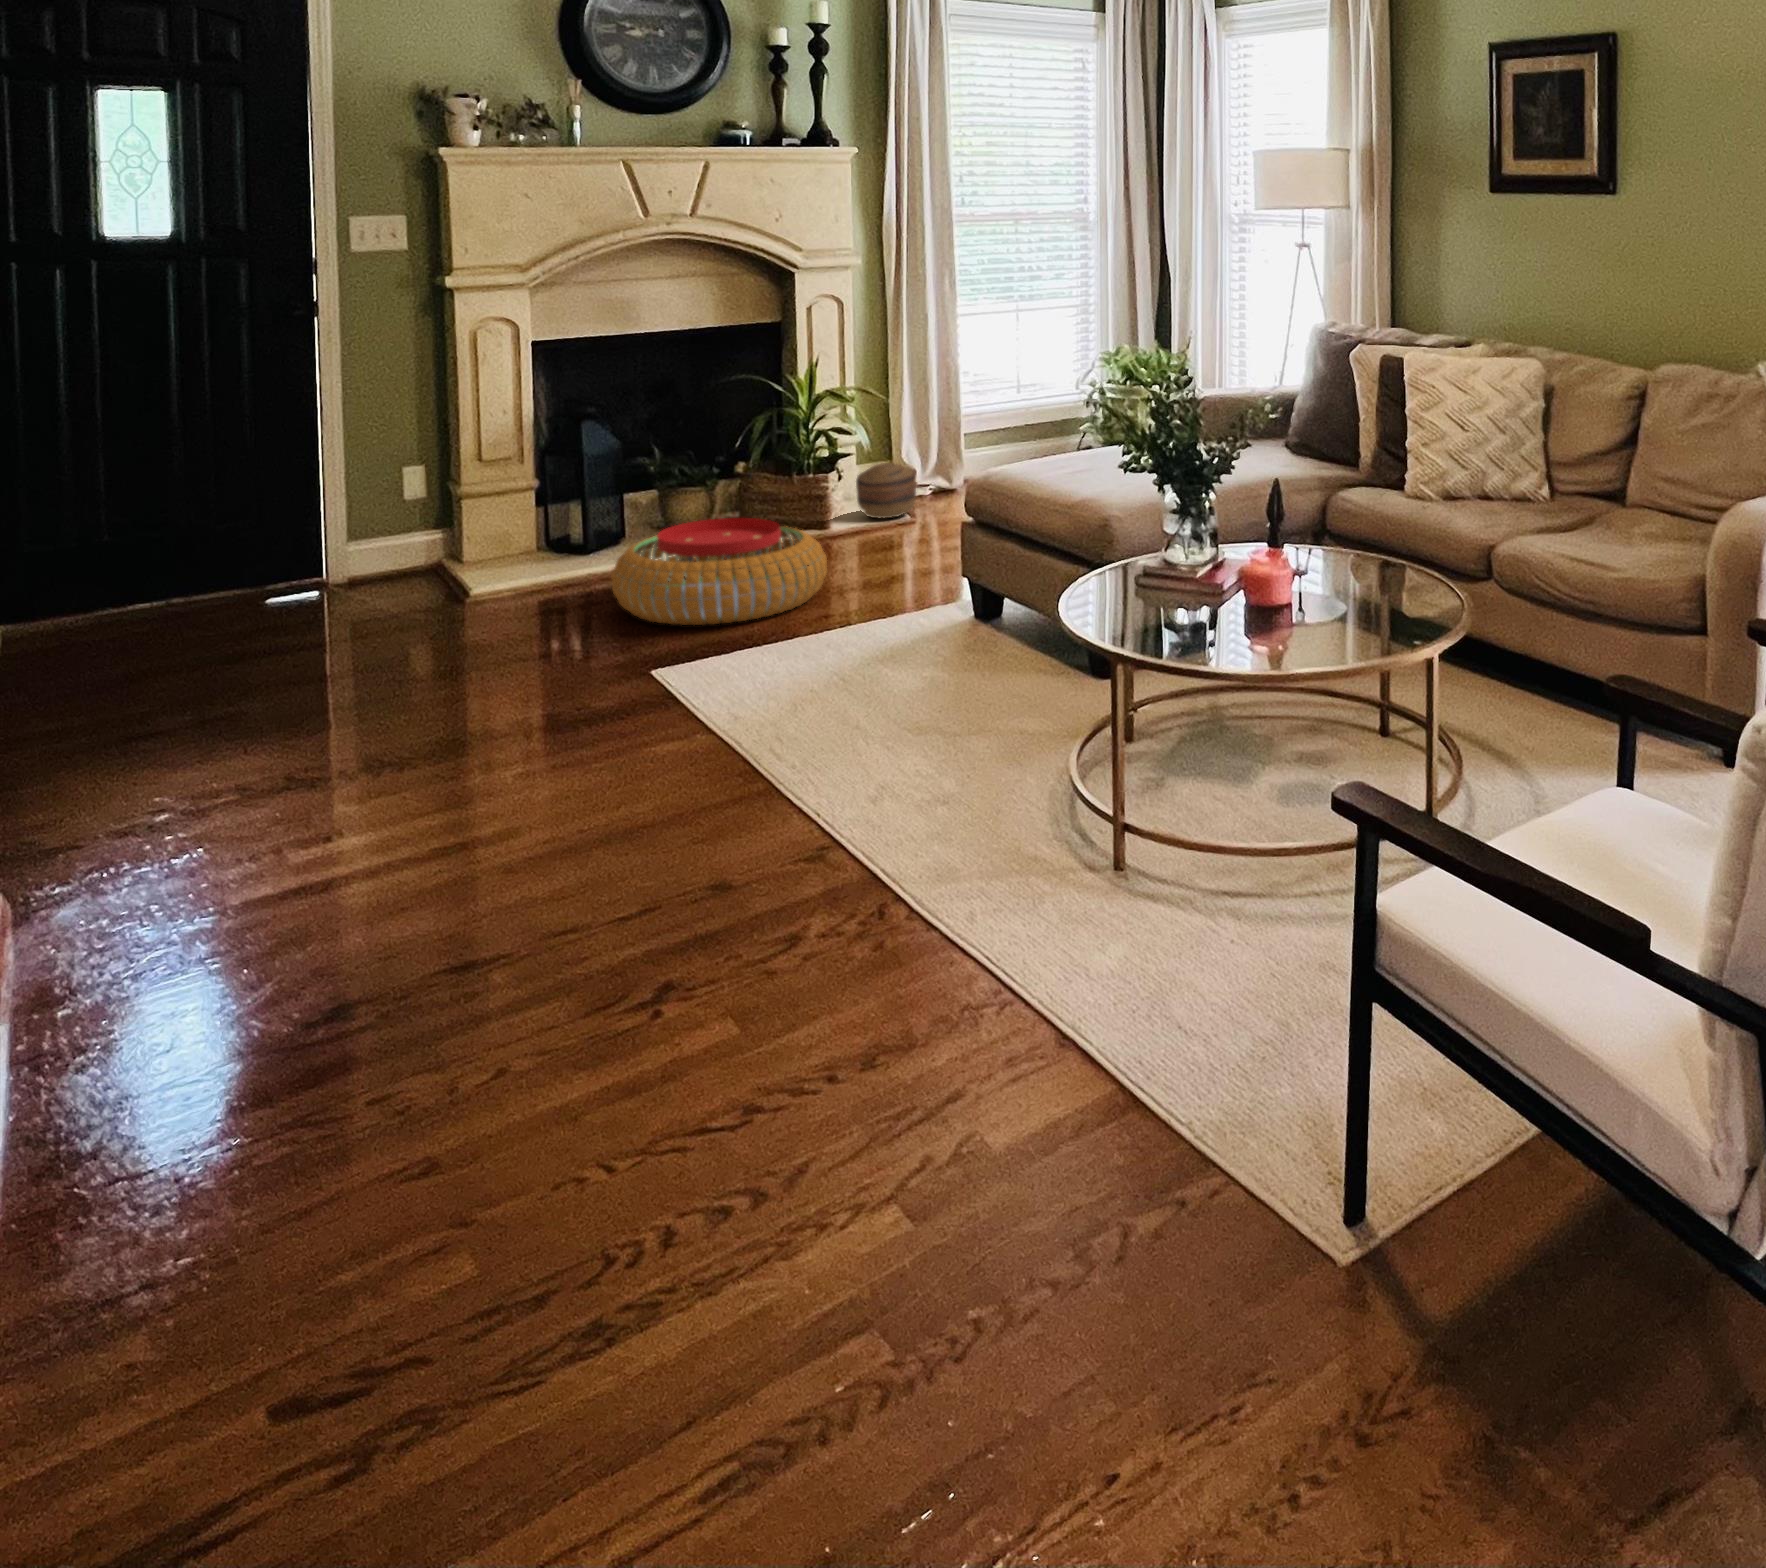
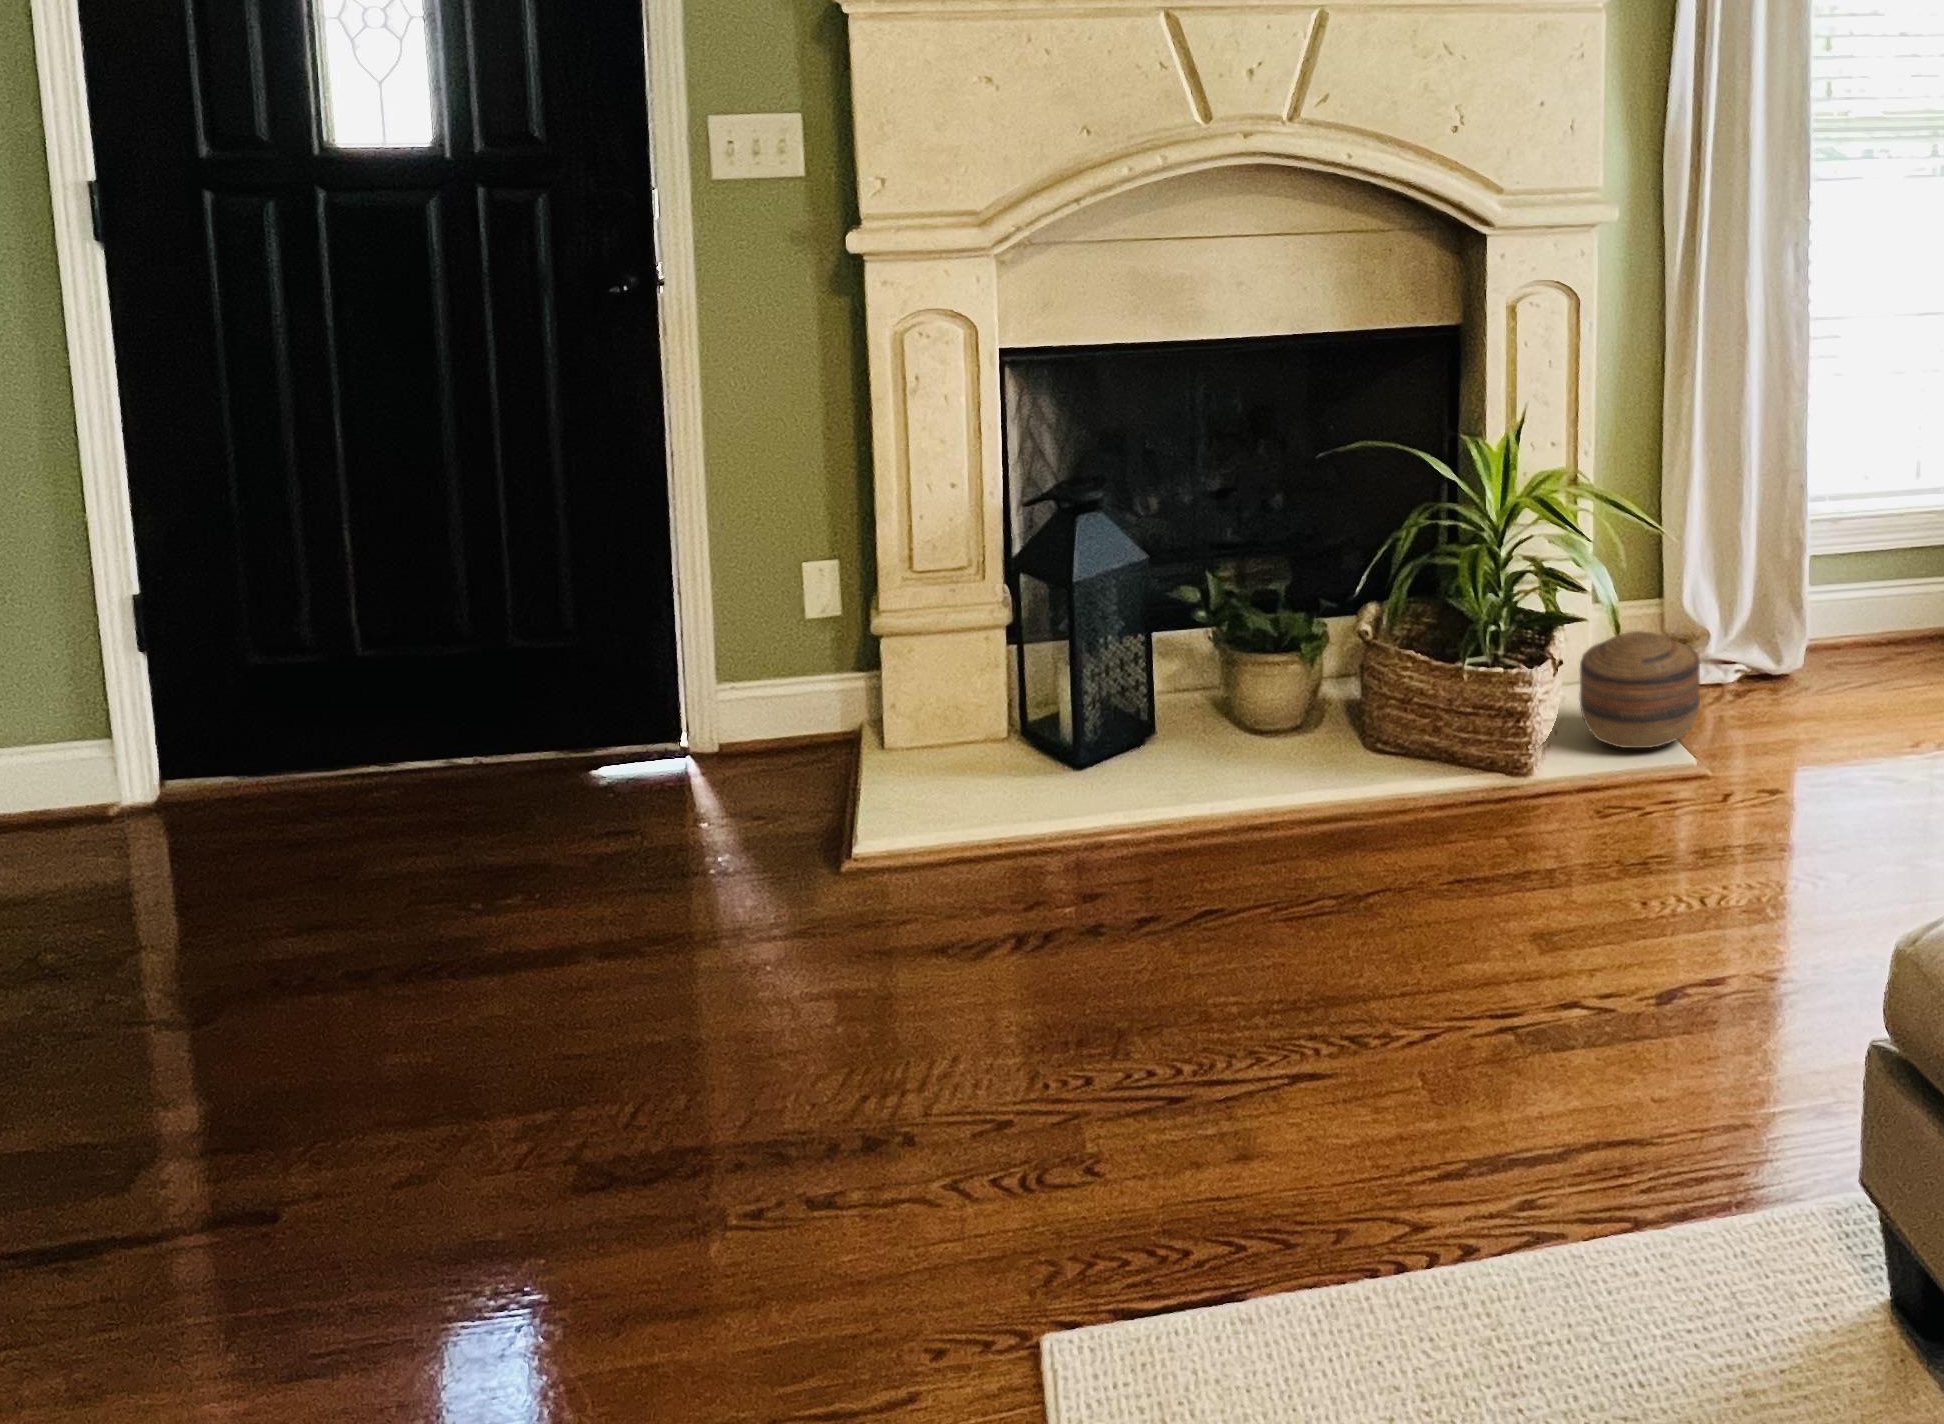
pouf: present [611,518,827,625] -> none [1053,773,1485,1037]

